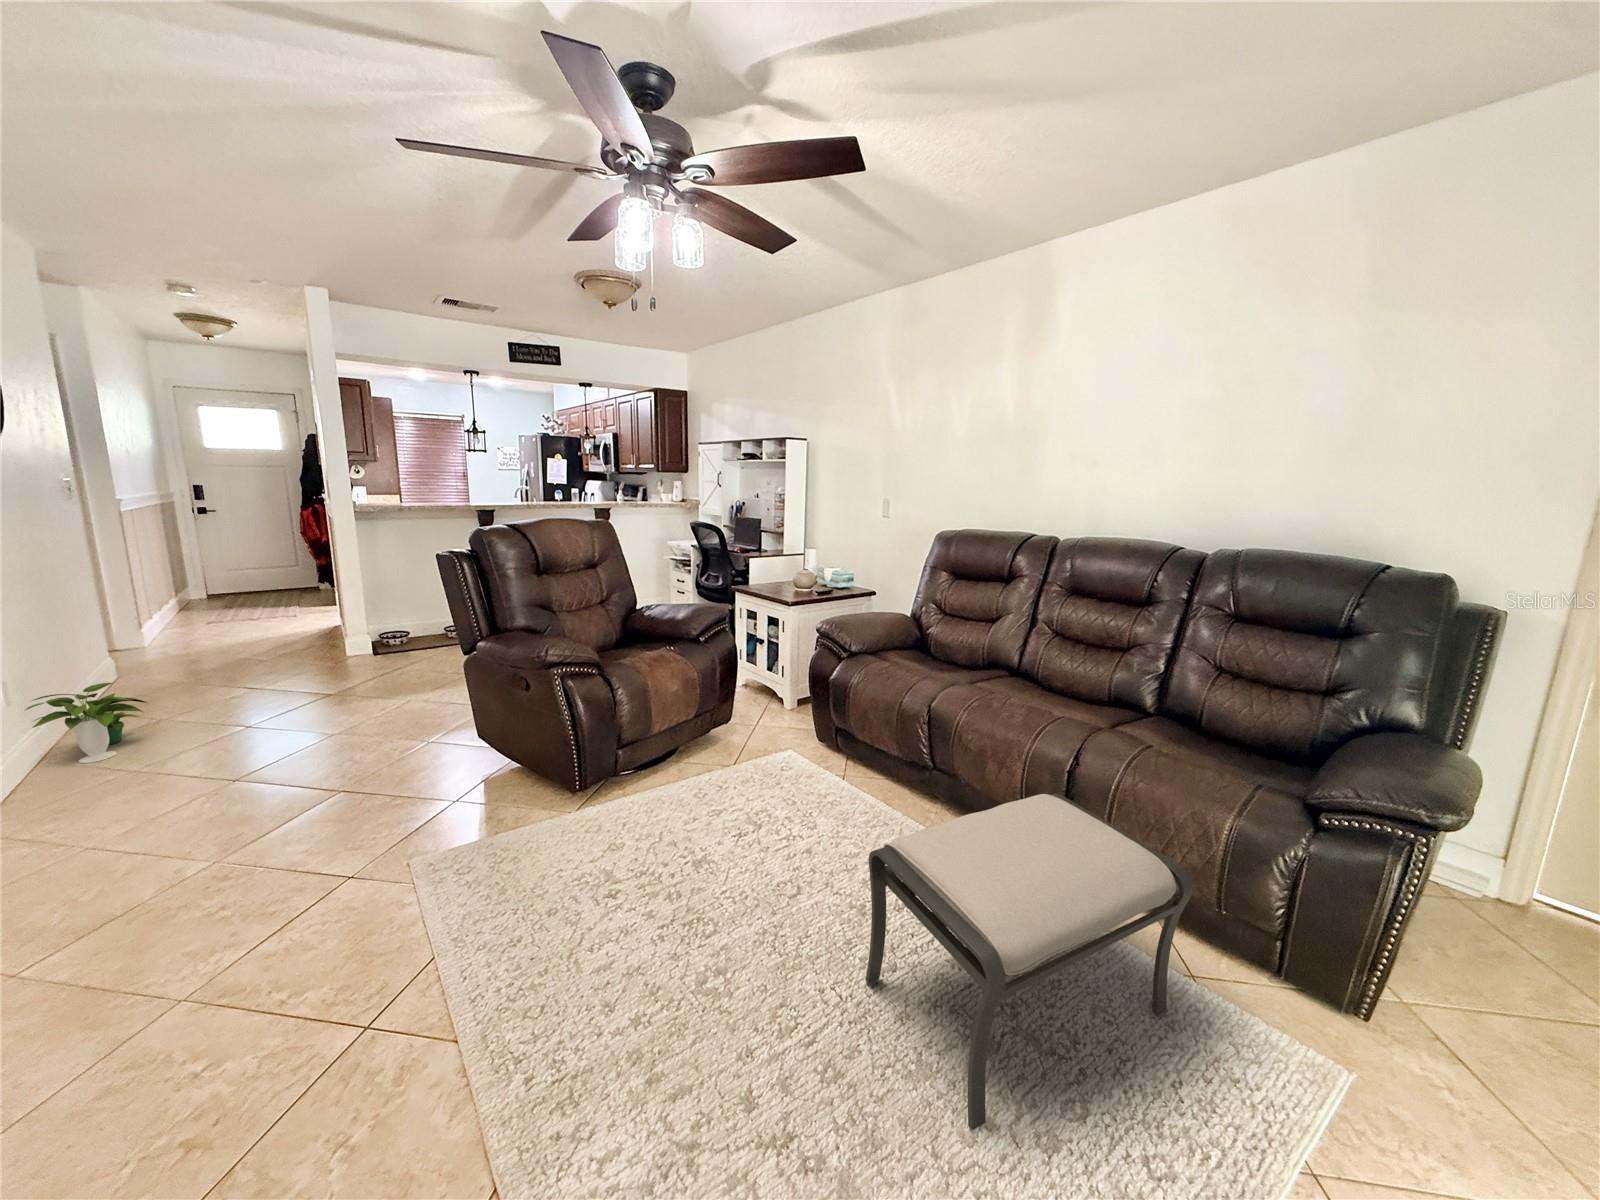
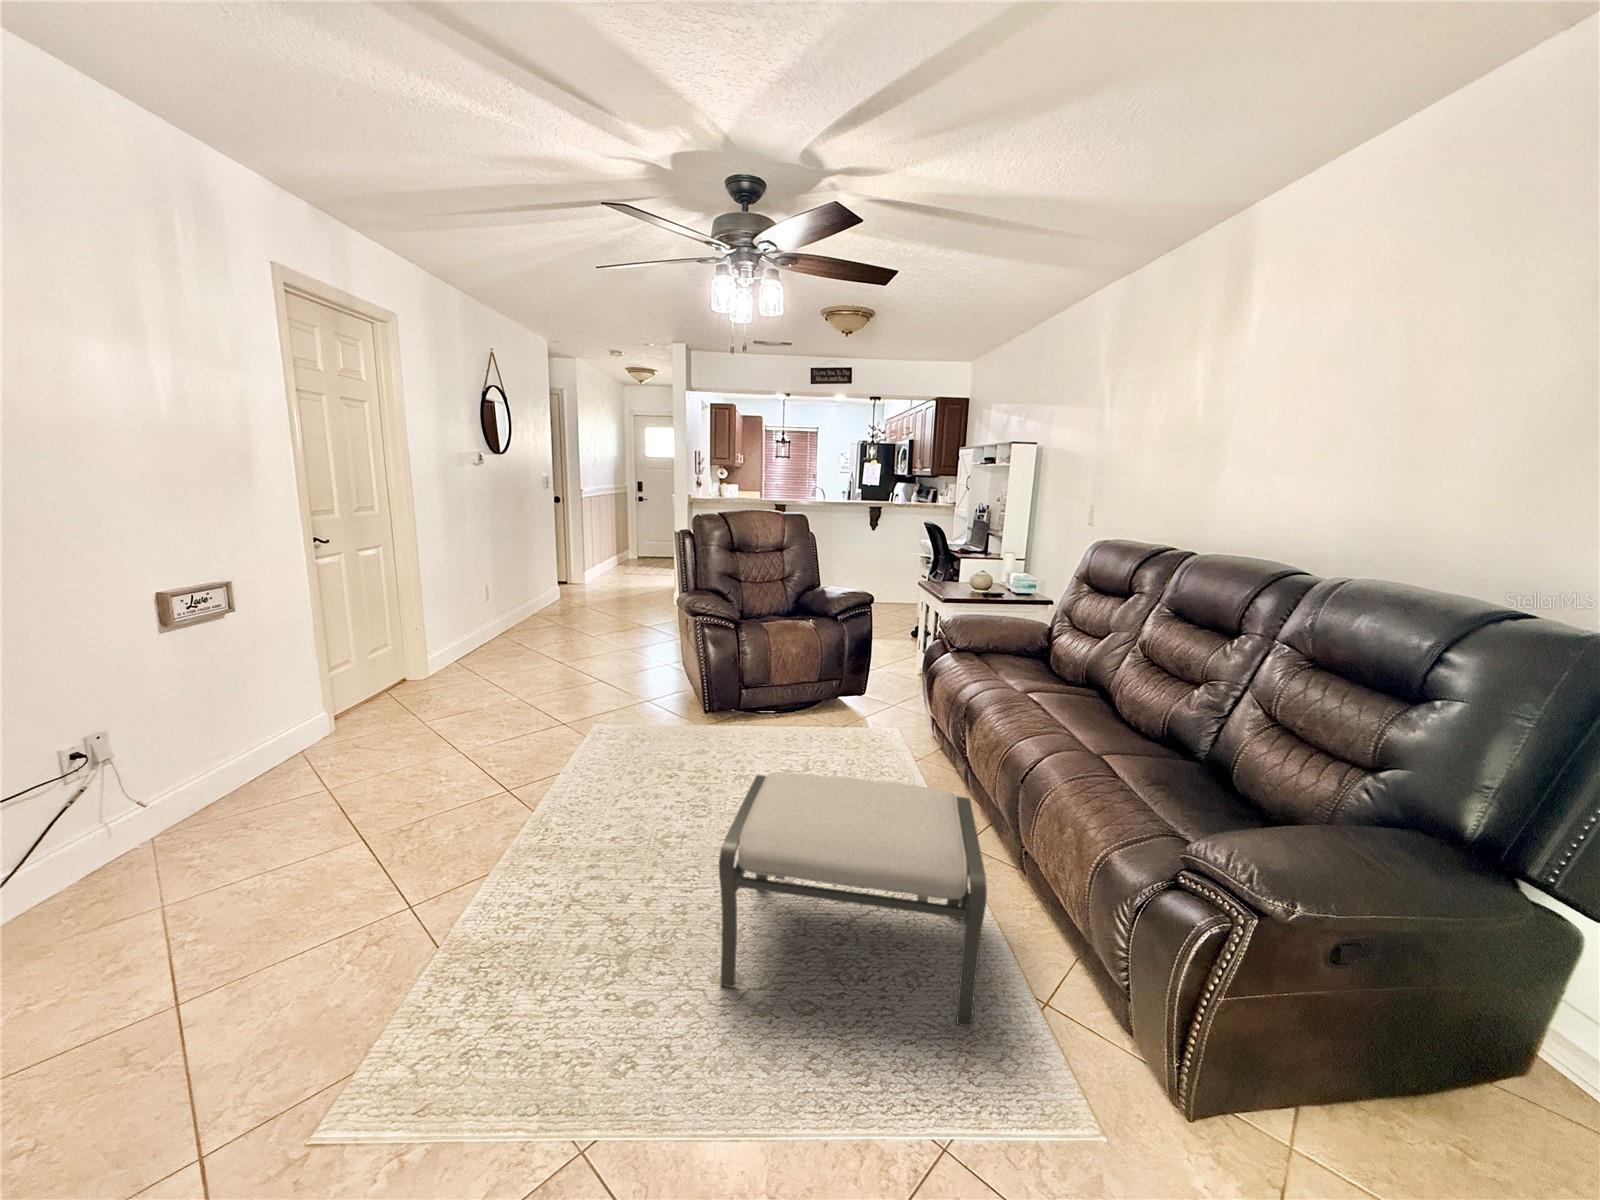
potted plant: present [25,683,147,763] -> none [503,594,553,637]

